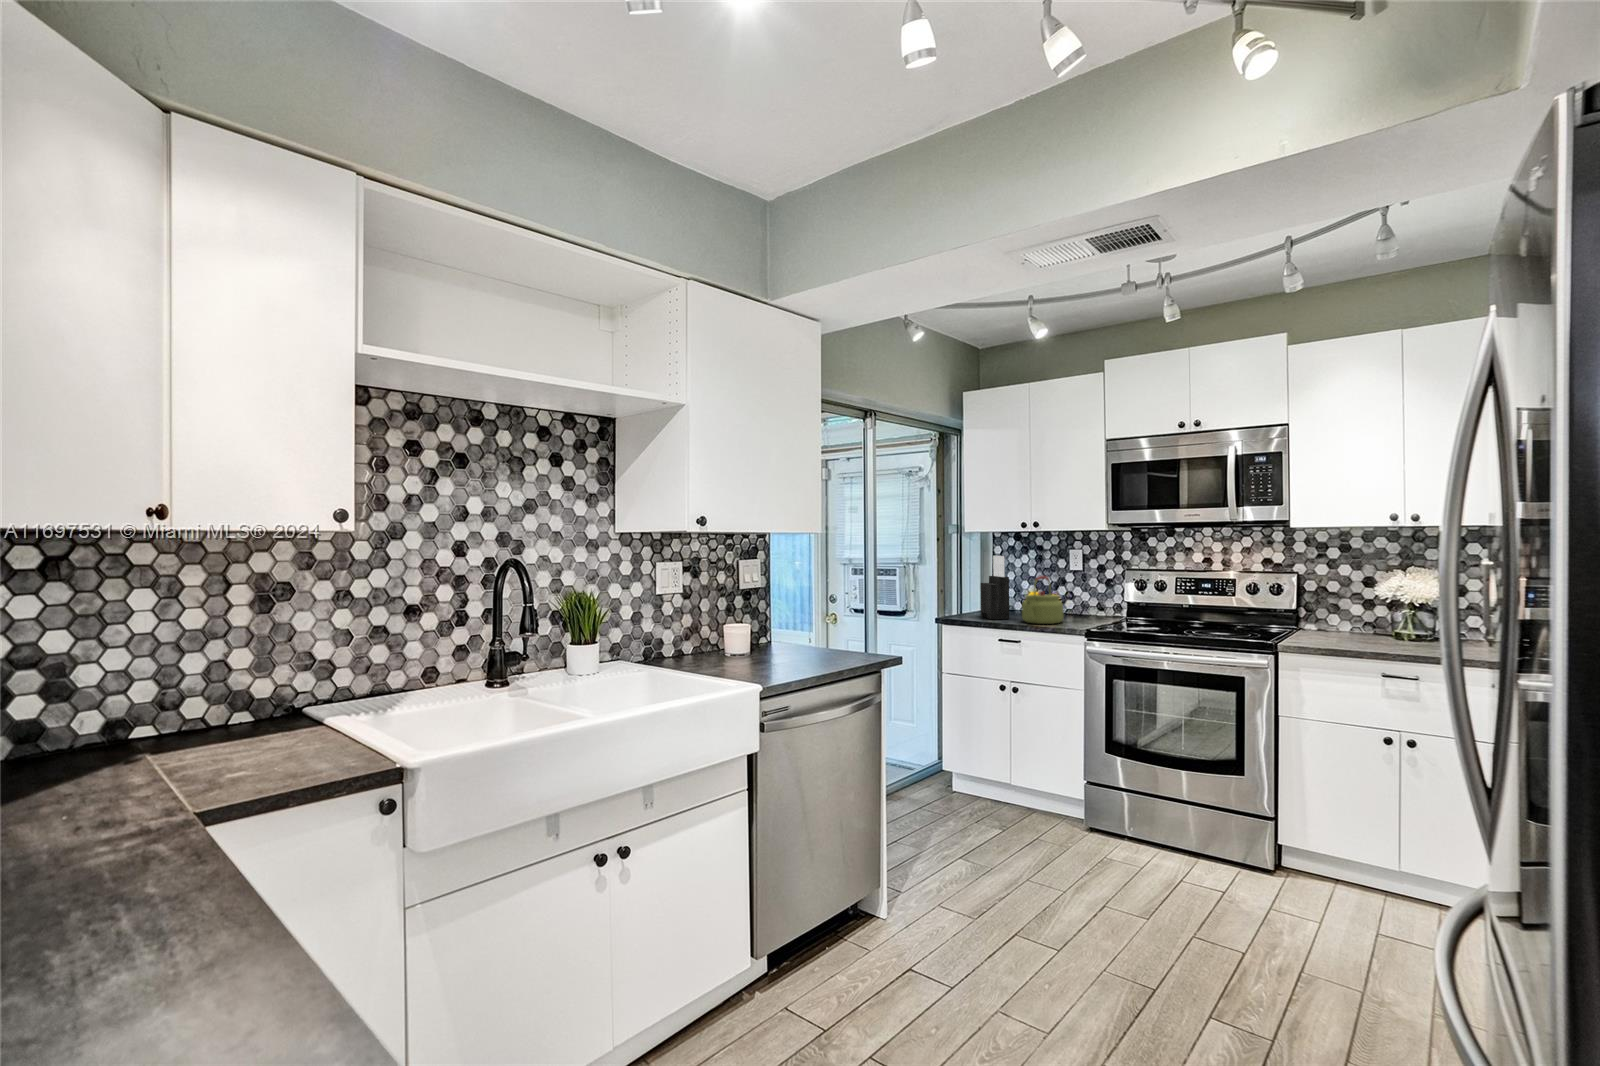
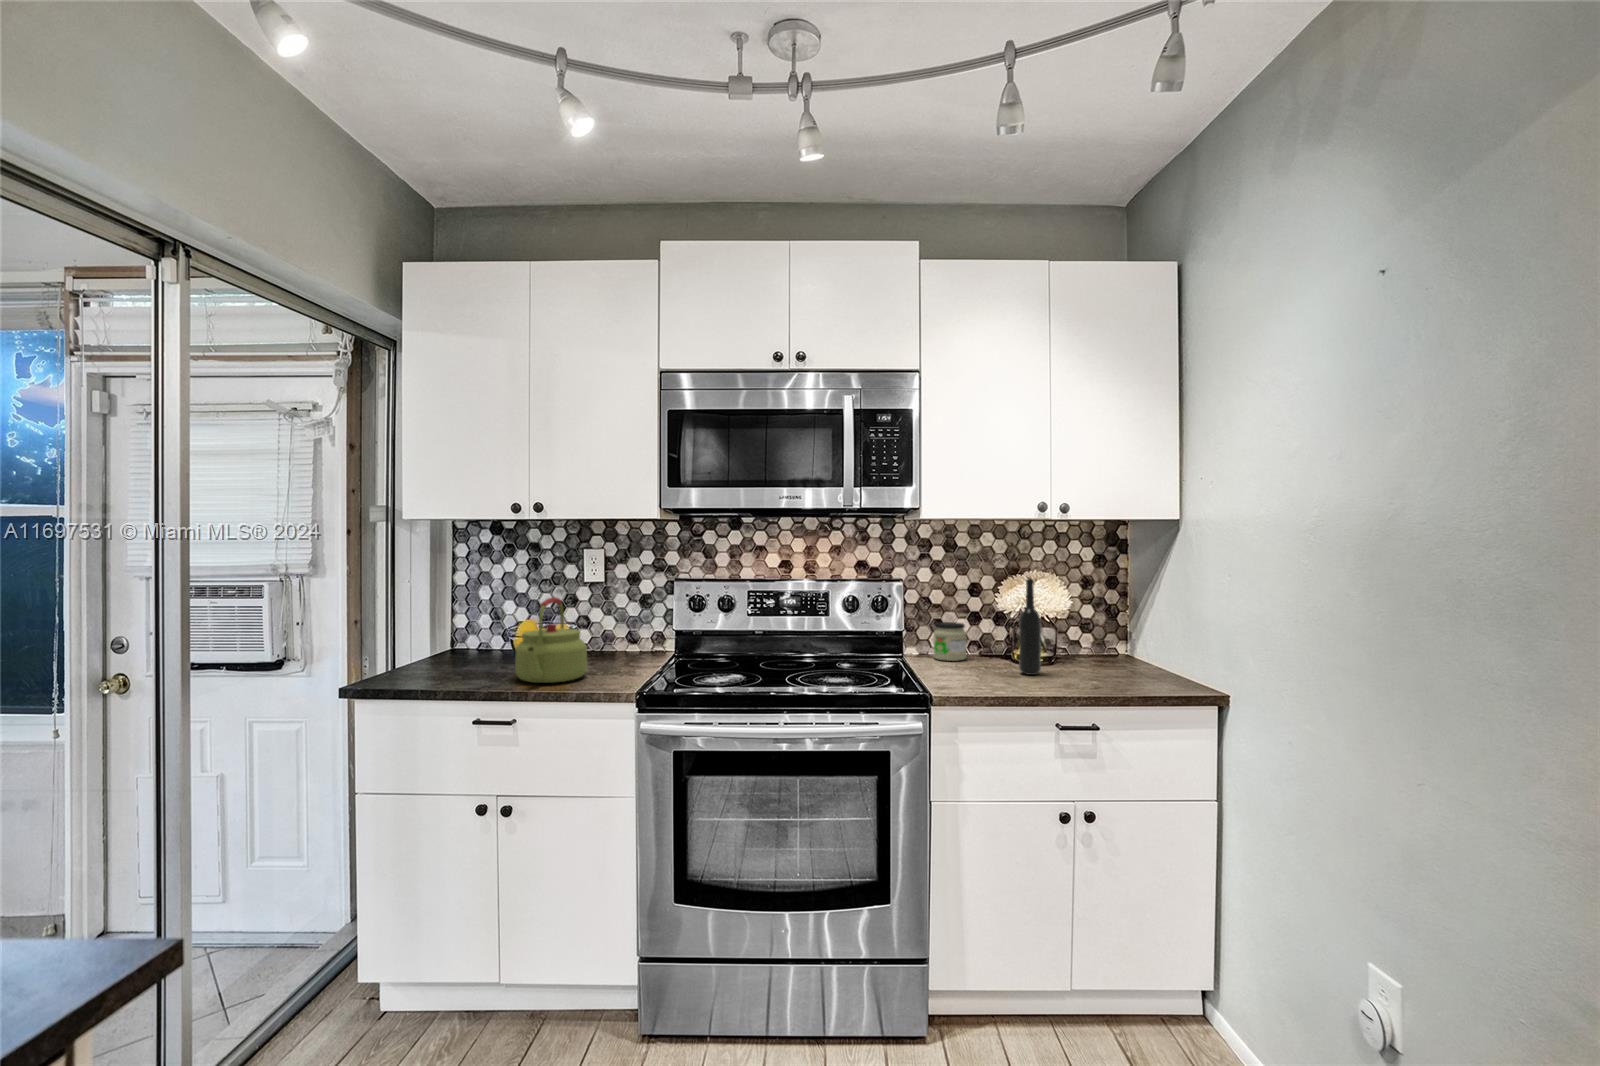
knife block: present [981,556,1009,619] -> none [435,562,491,680]
bottle: none [1384,571,1404,643] -> present [1019,579,1041,675]
jar: none [1323,605,1353,633] -> present [933,622,966,661]

